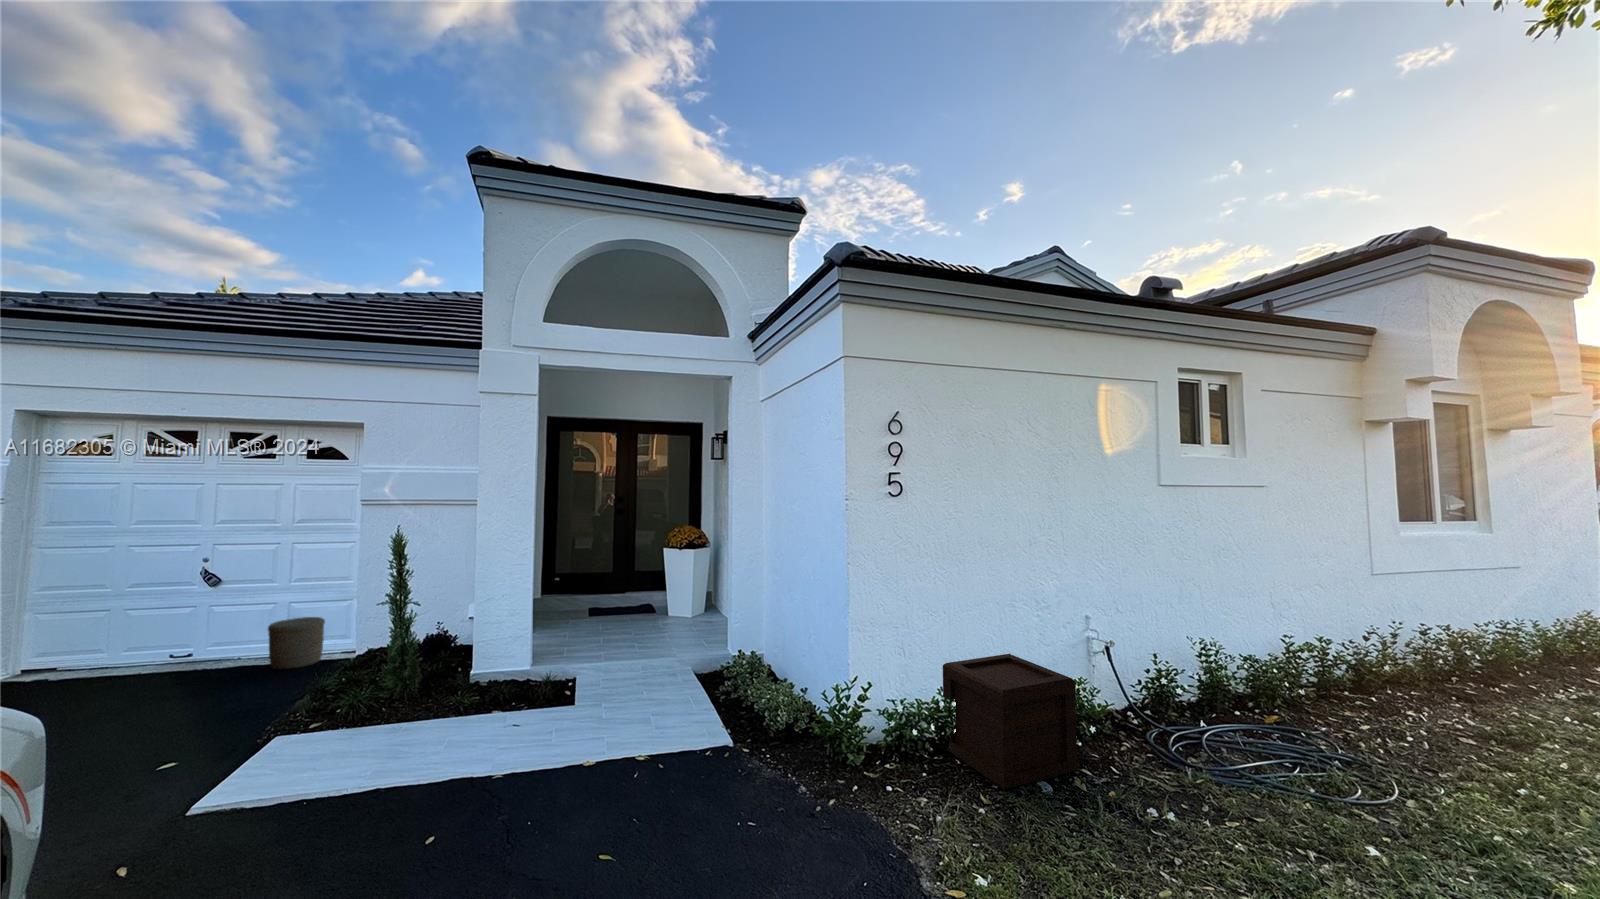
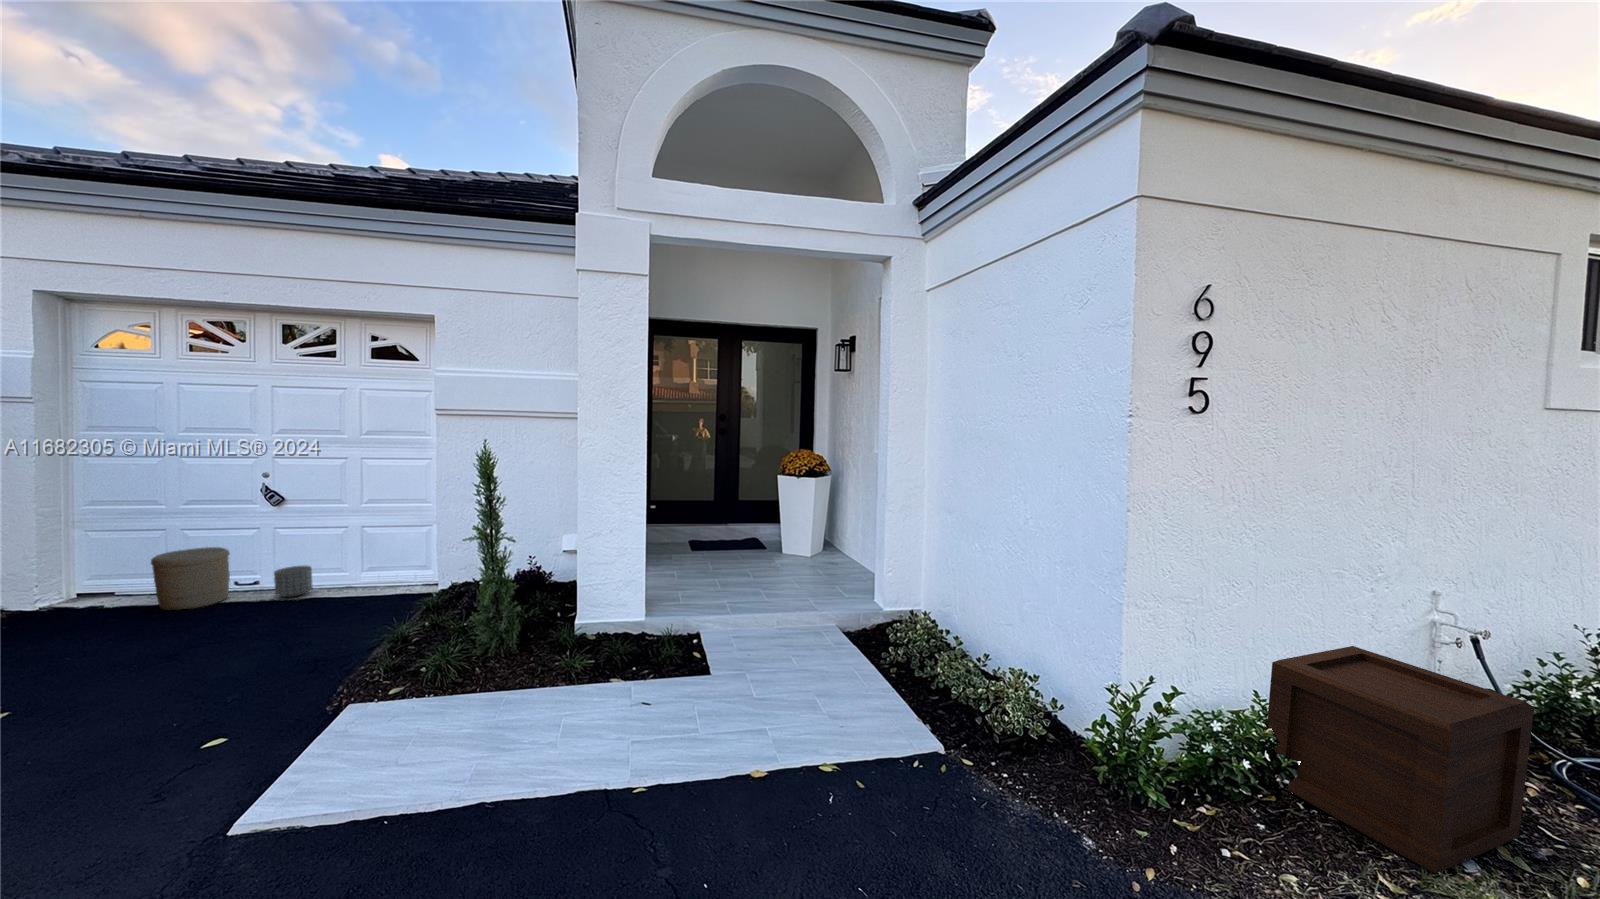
woven basket: present [268,617,325,670] -> present [151,547,230,610]
planter: none [205,639,240,667] -> present [274,566,312,597]

